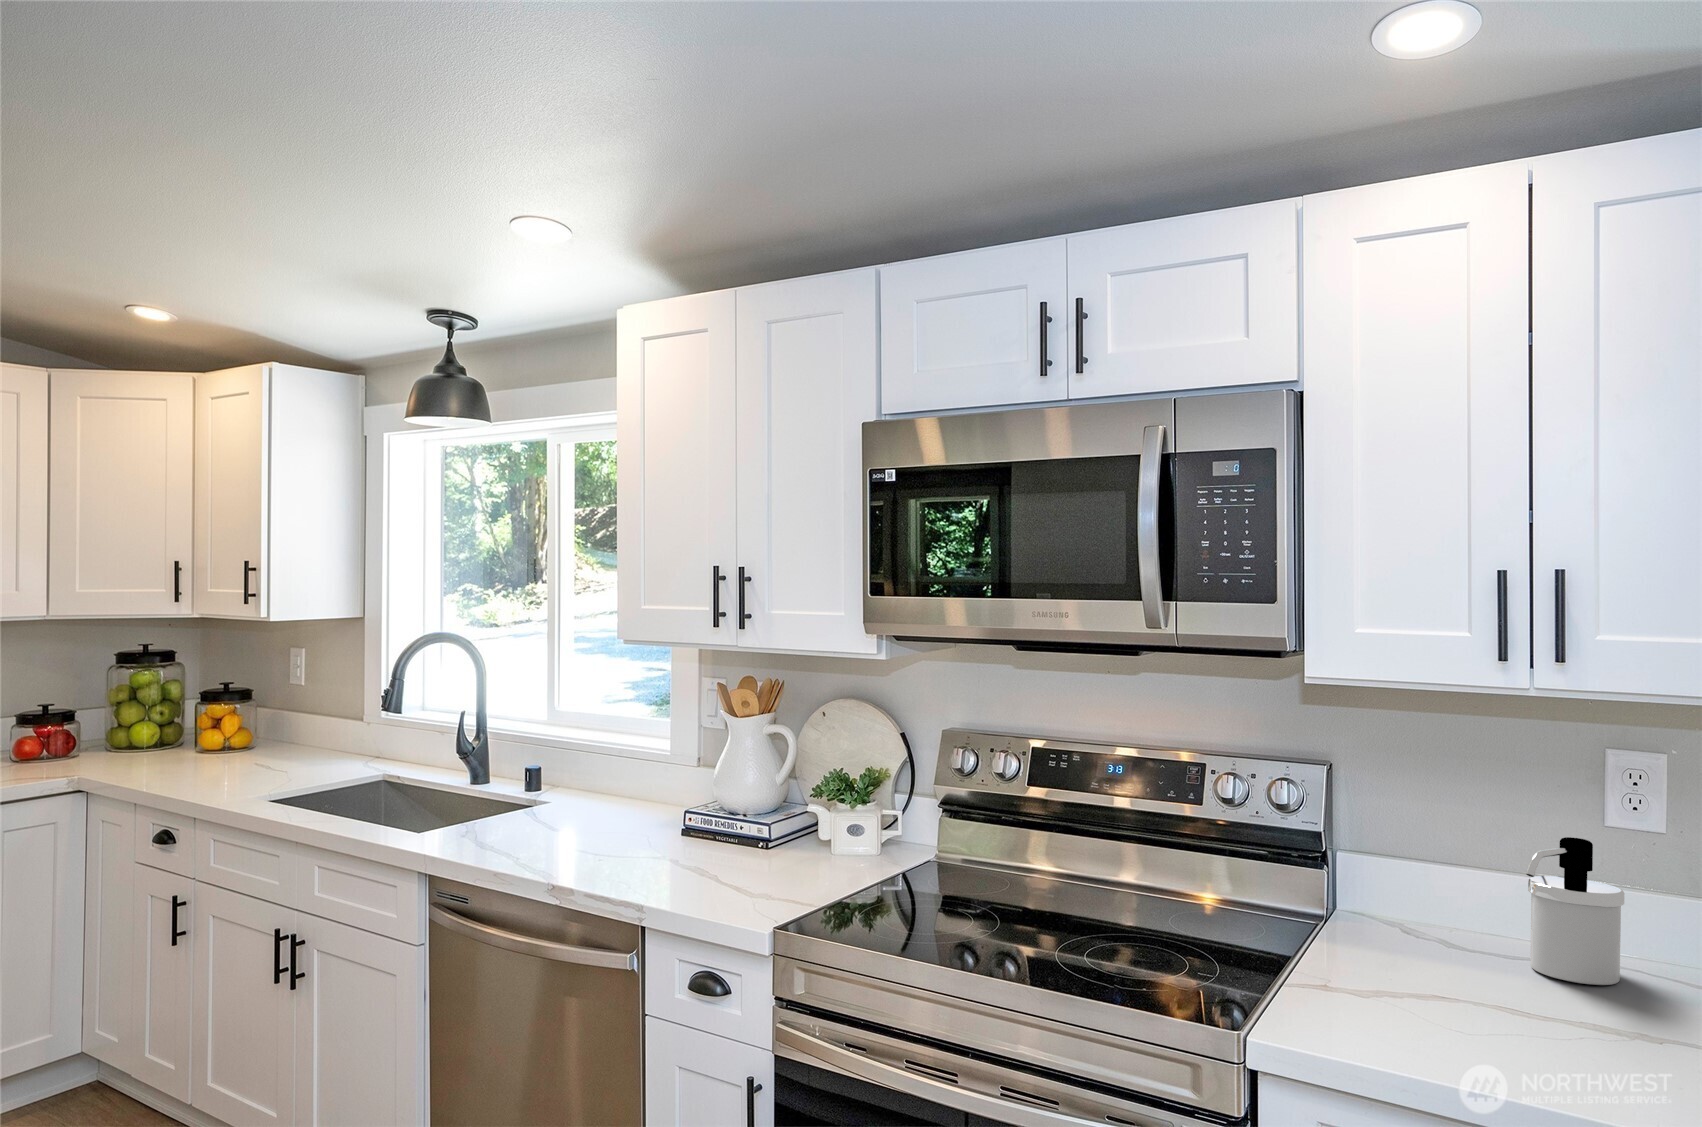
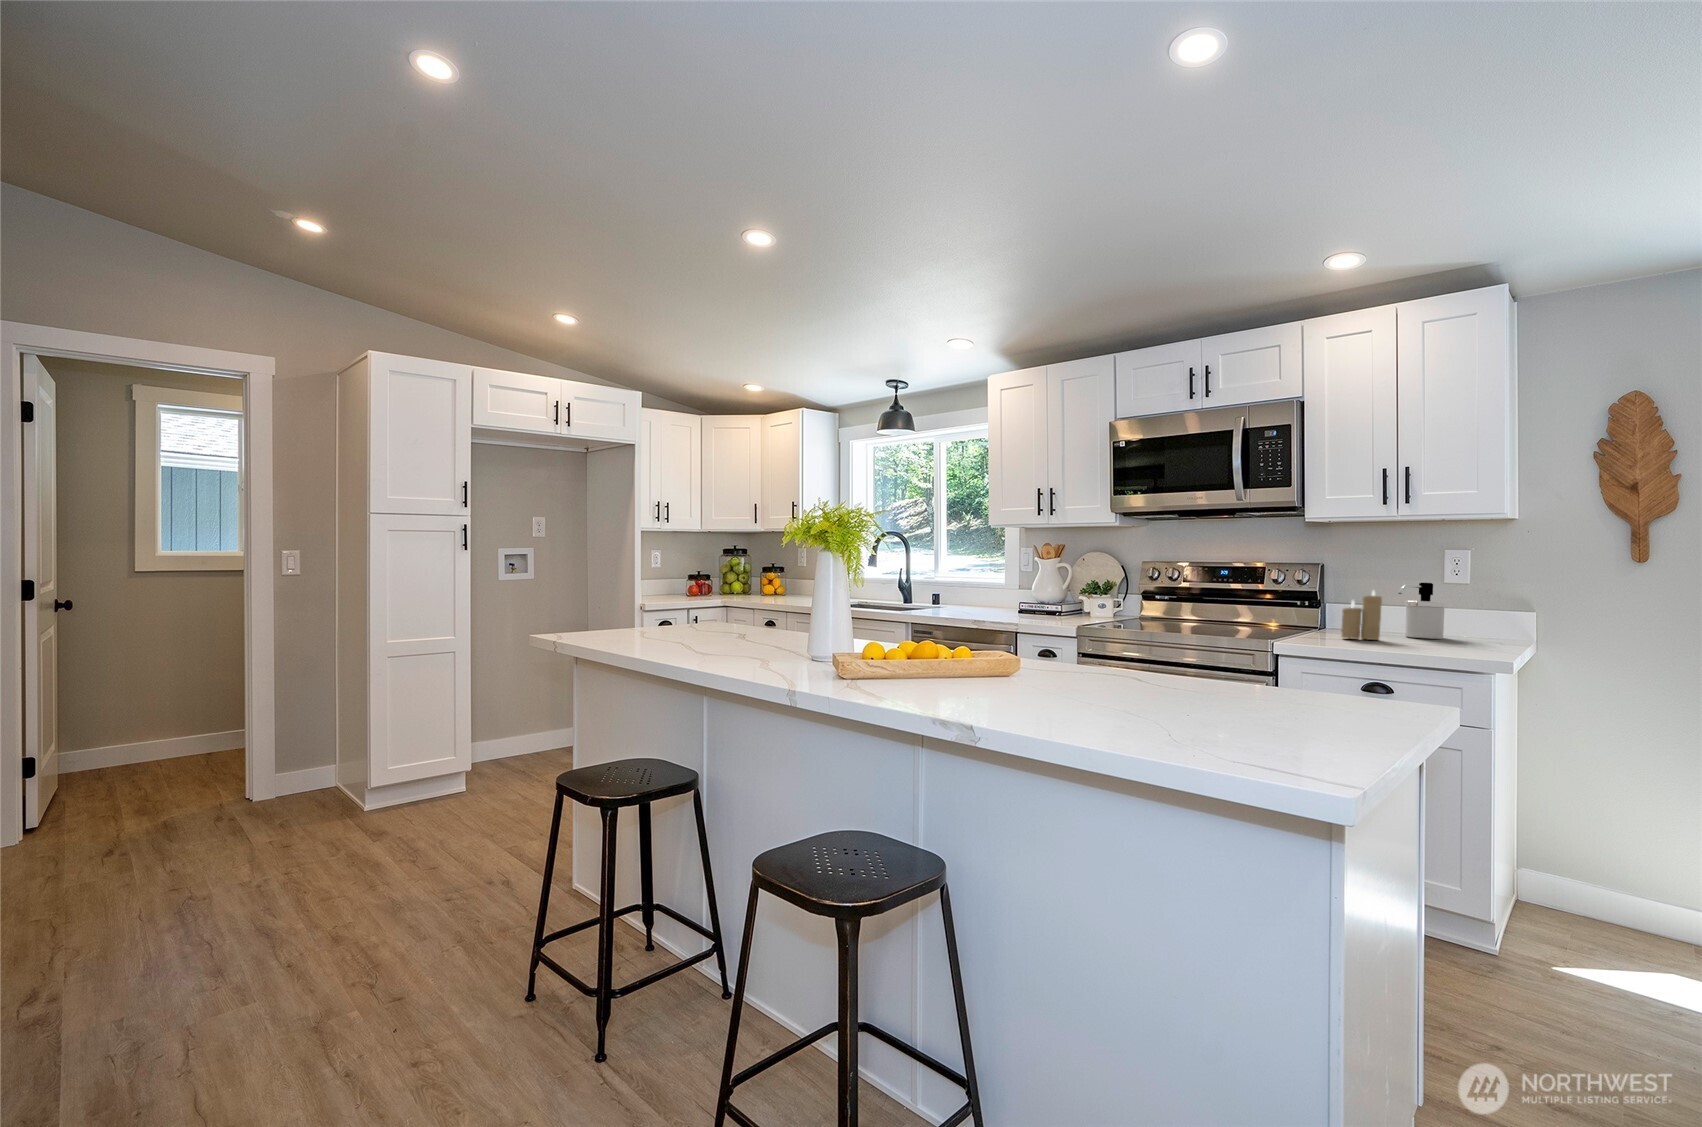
candle: none [1400,870,1495,1003] -> present [1341,591,1382,640]

